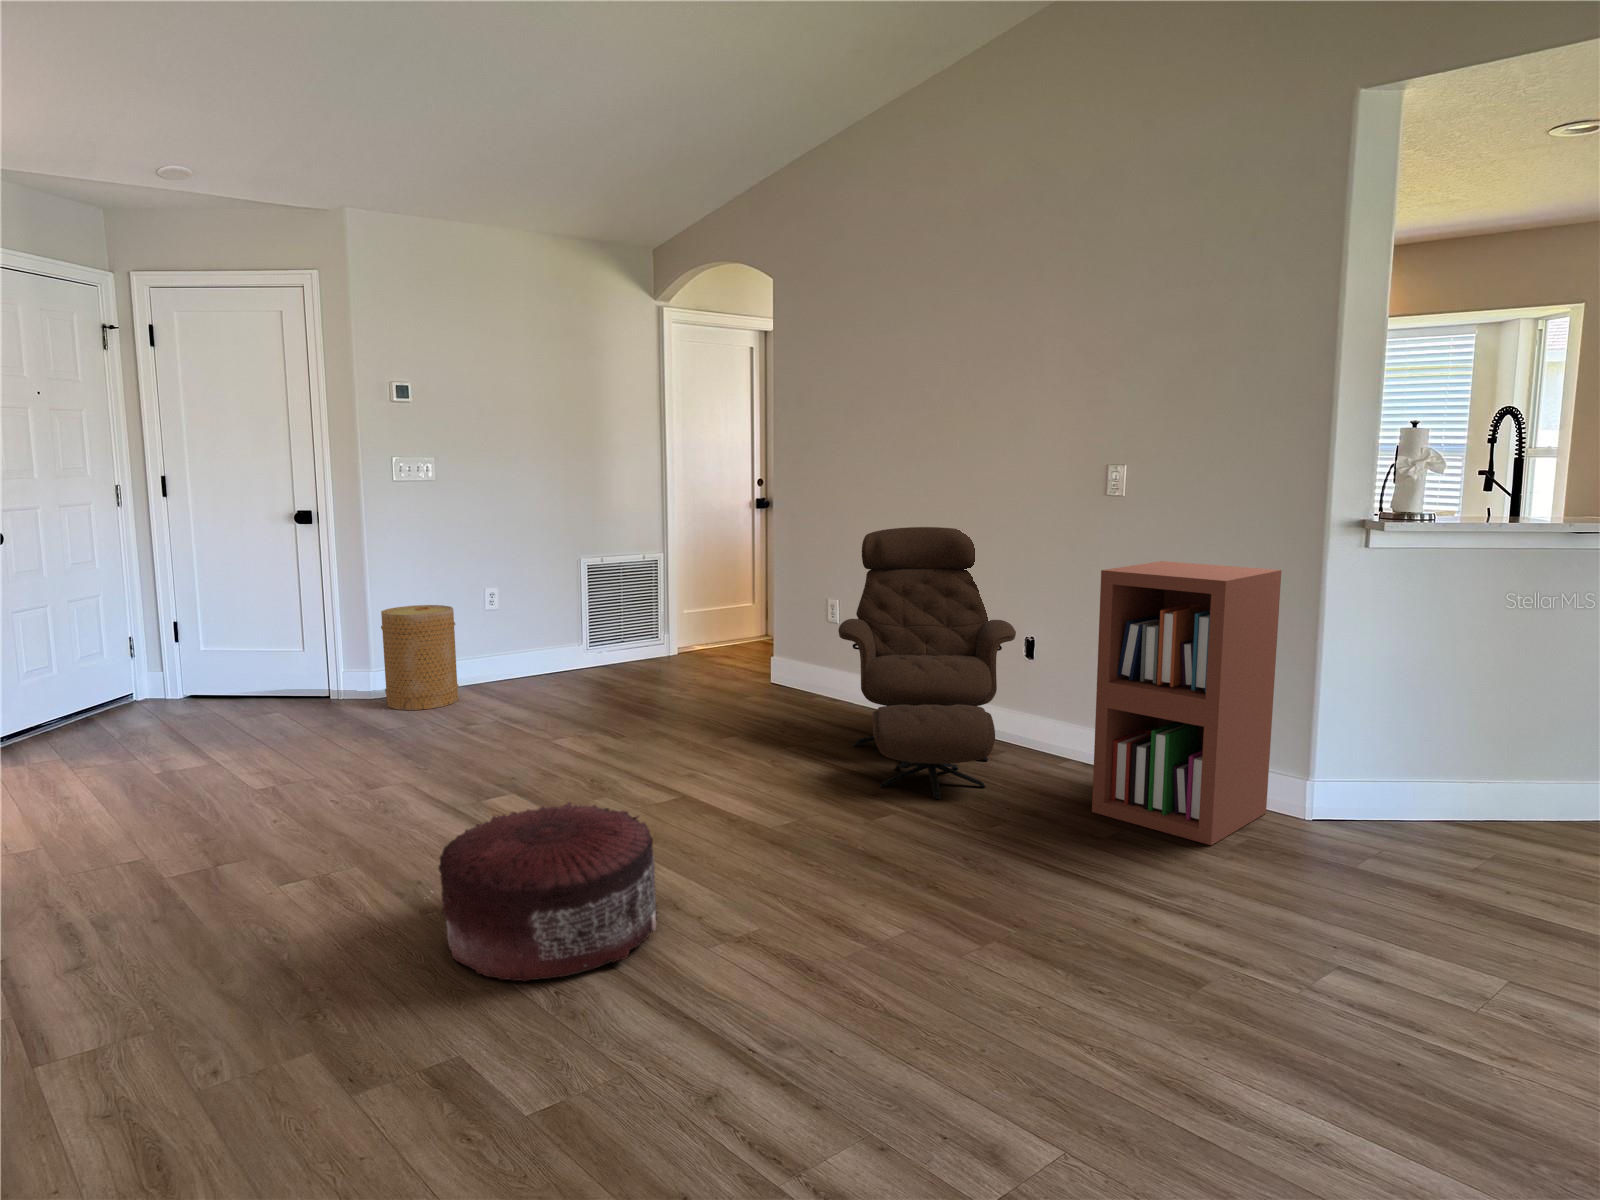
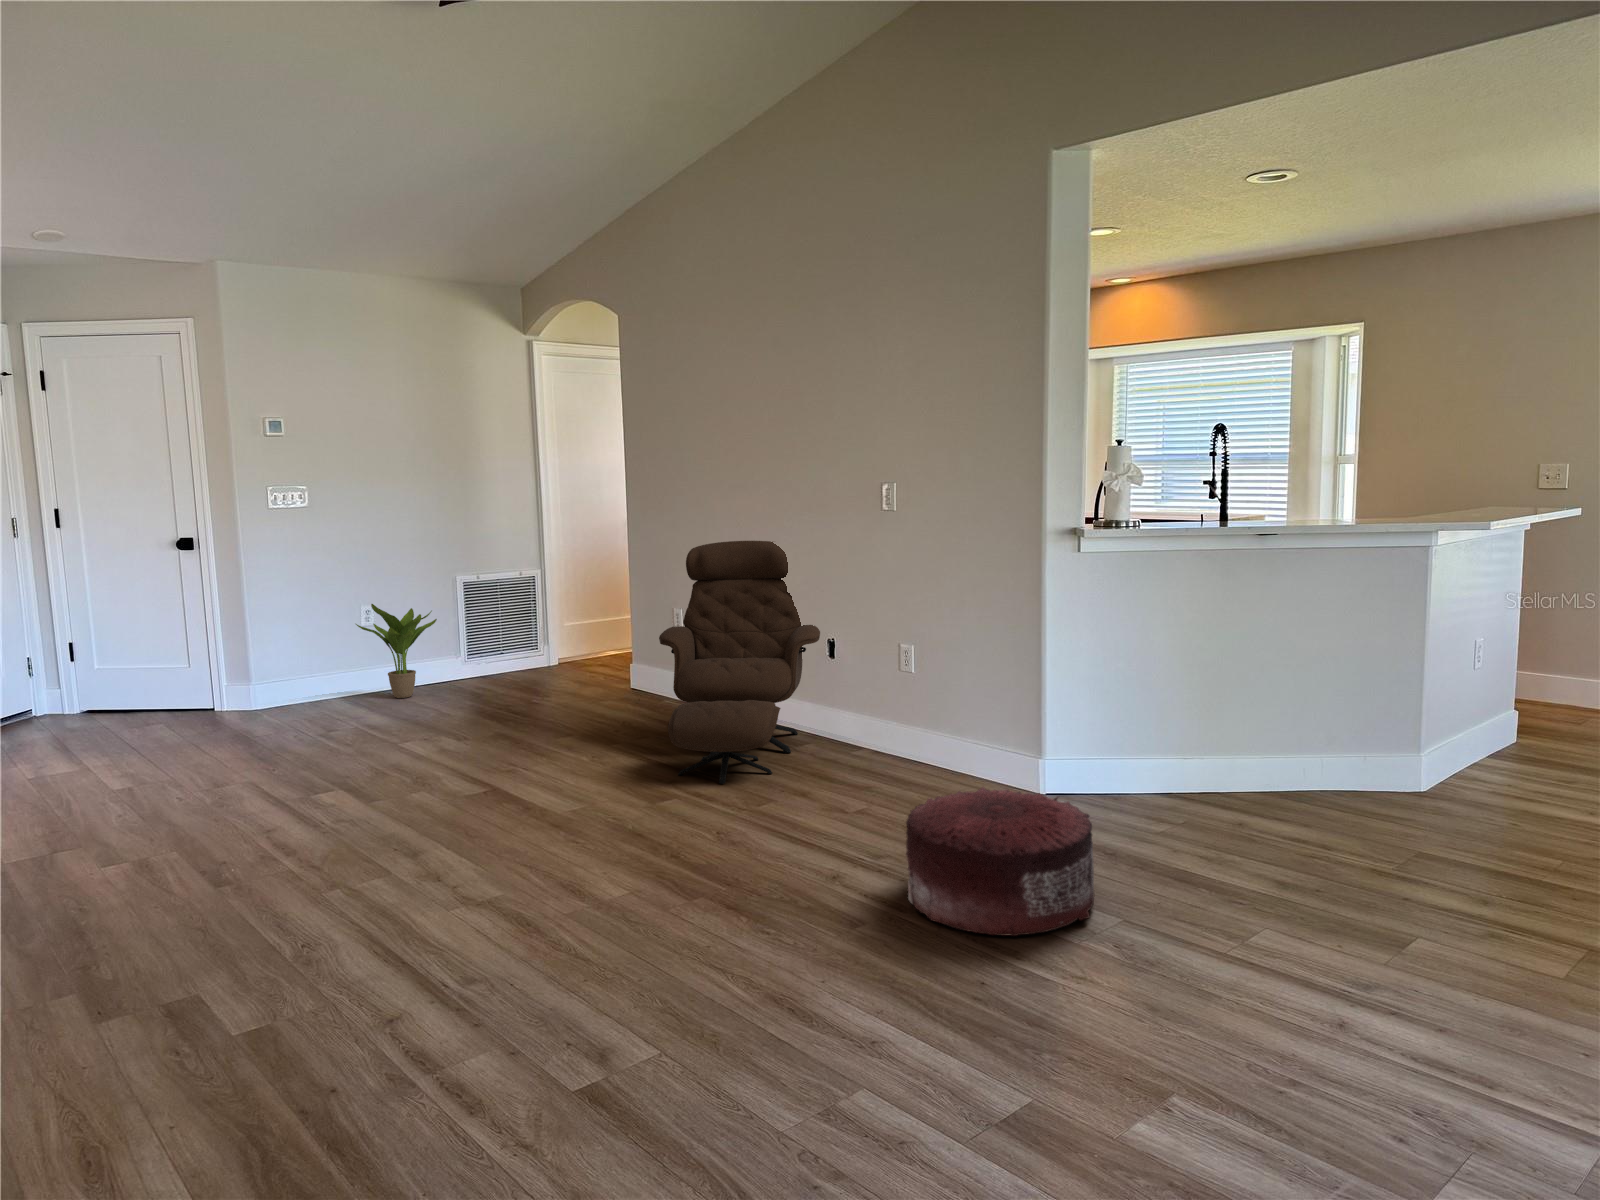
bookshelf: present [1092,561,1281,845] -> none [849,567,1006,815]
potted plant: none [479,586,561,686] -> present [356,604,437,698]
basket: present [381,605,459,710] -> none [257,622,332,720]
pouf: present [439,802,657,981] -> present [906,787,1094,936]

